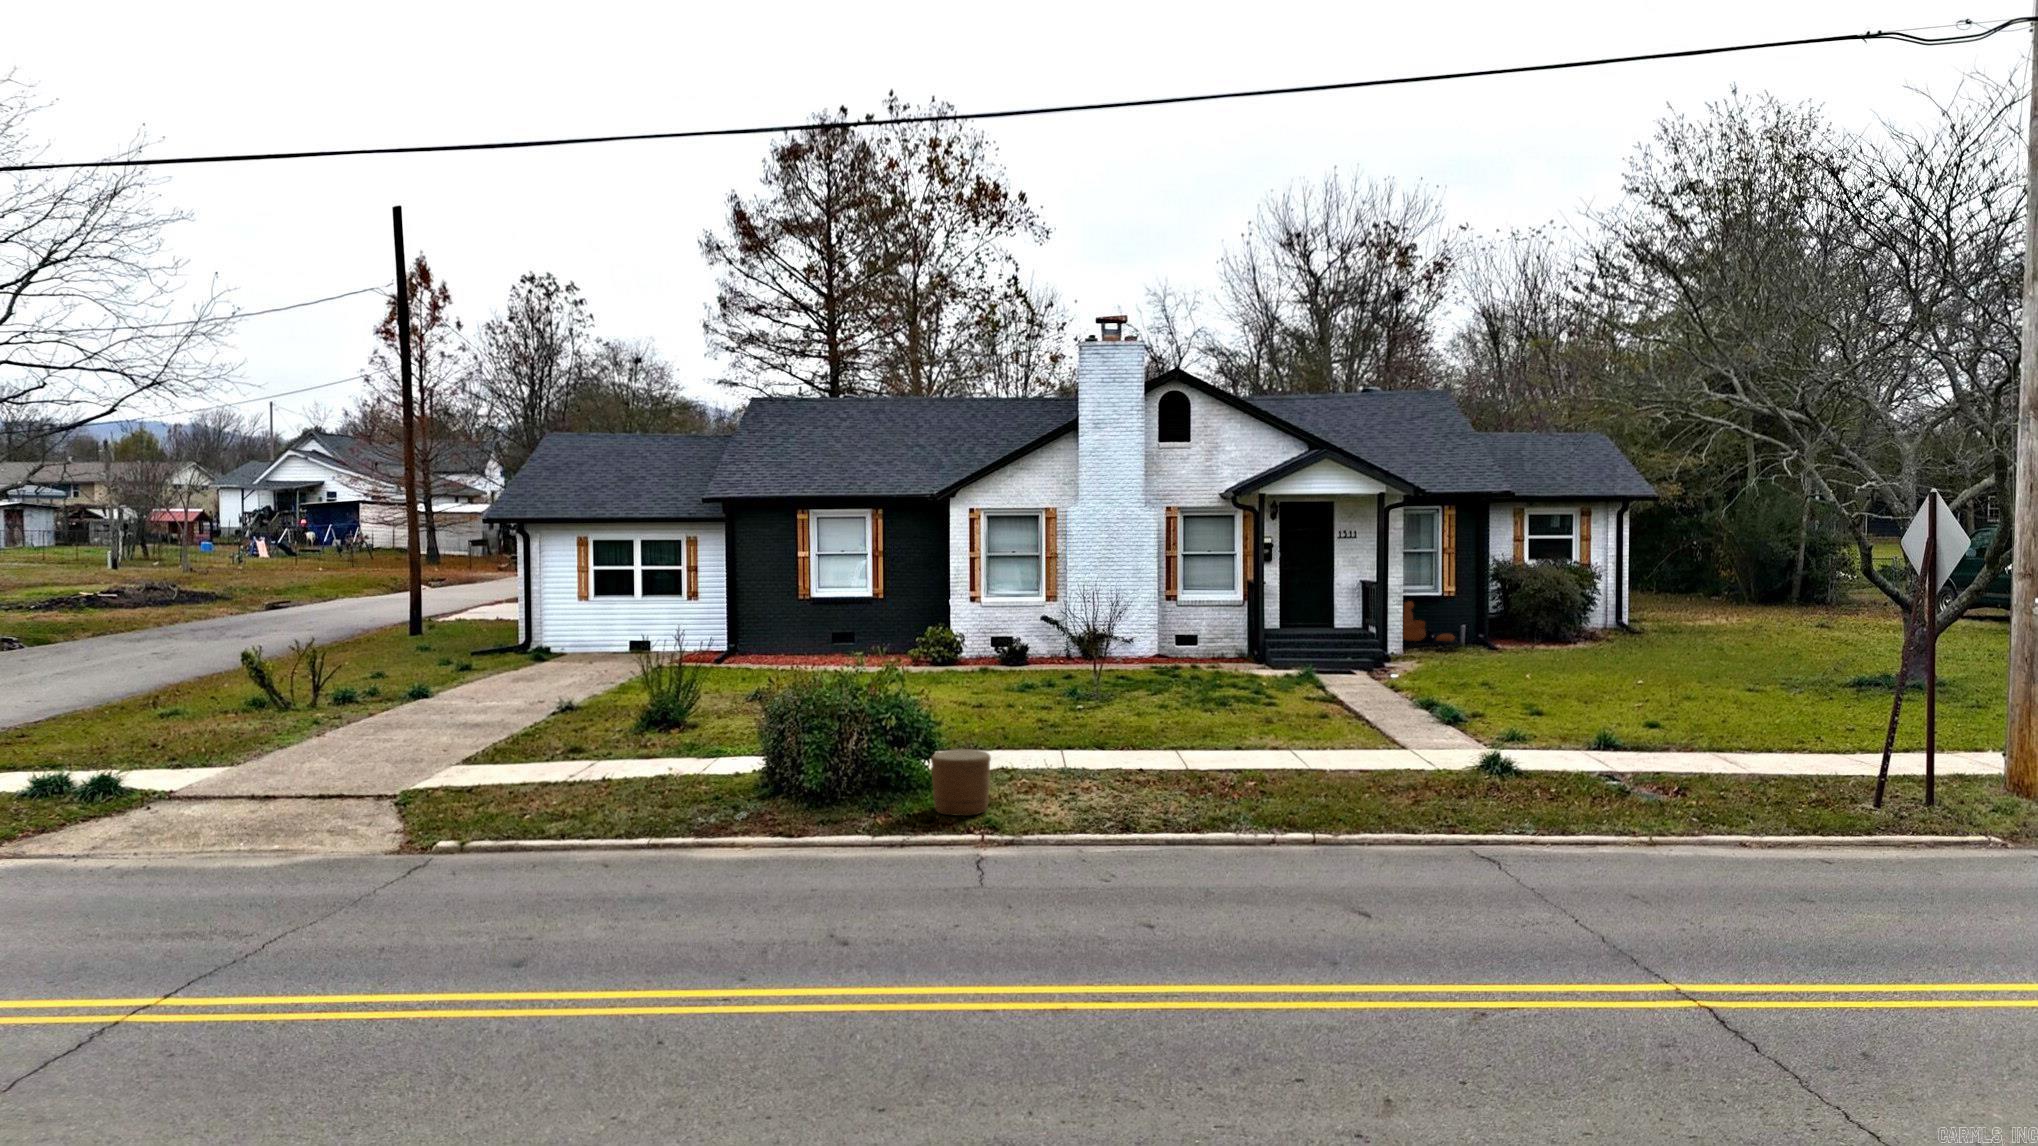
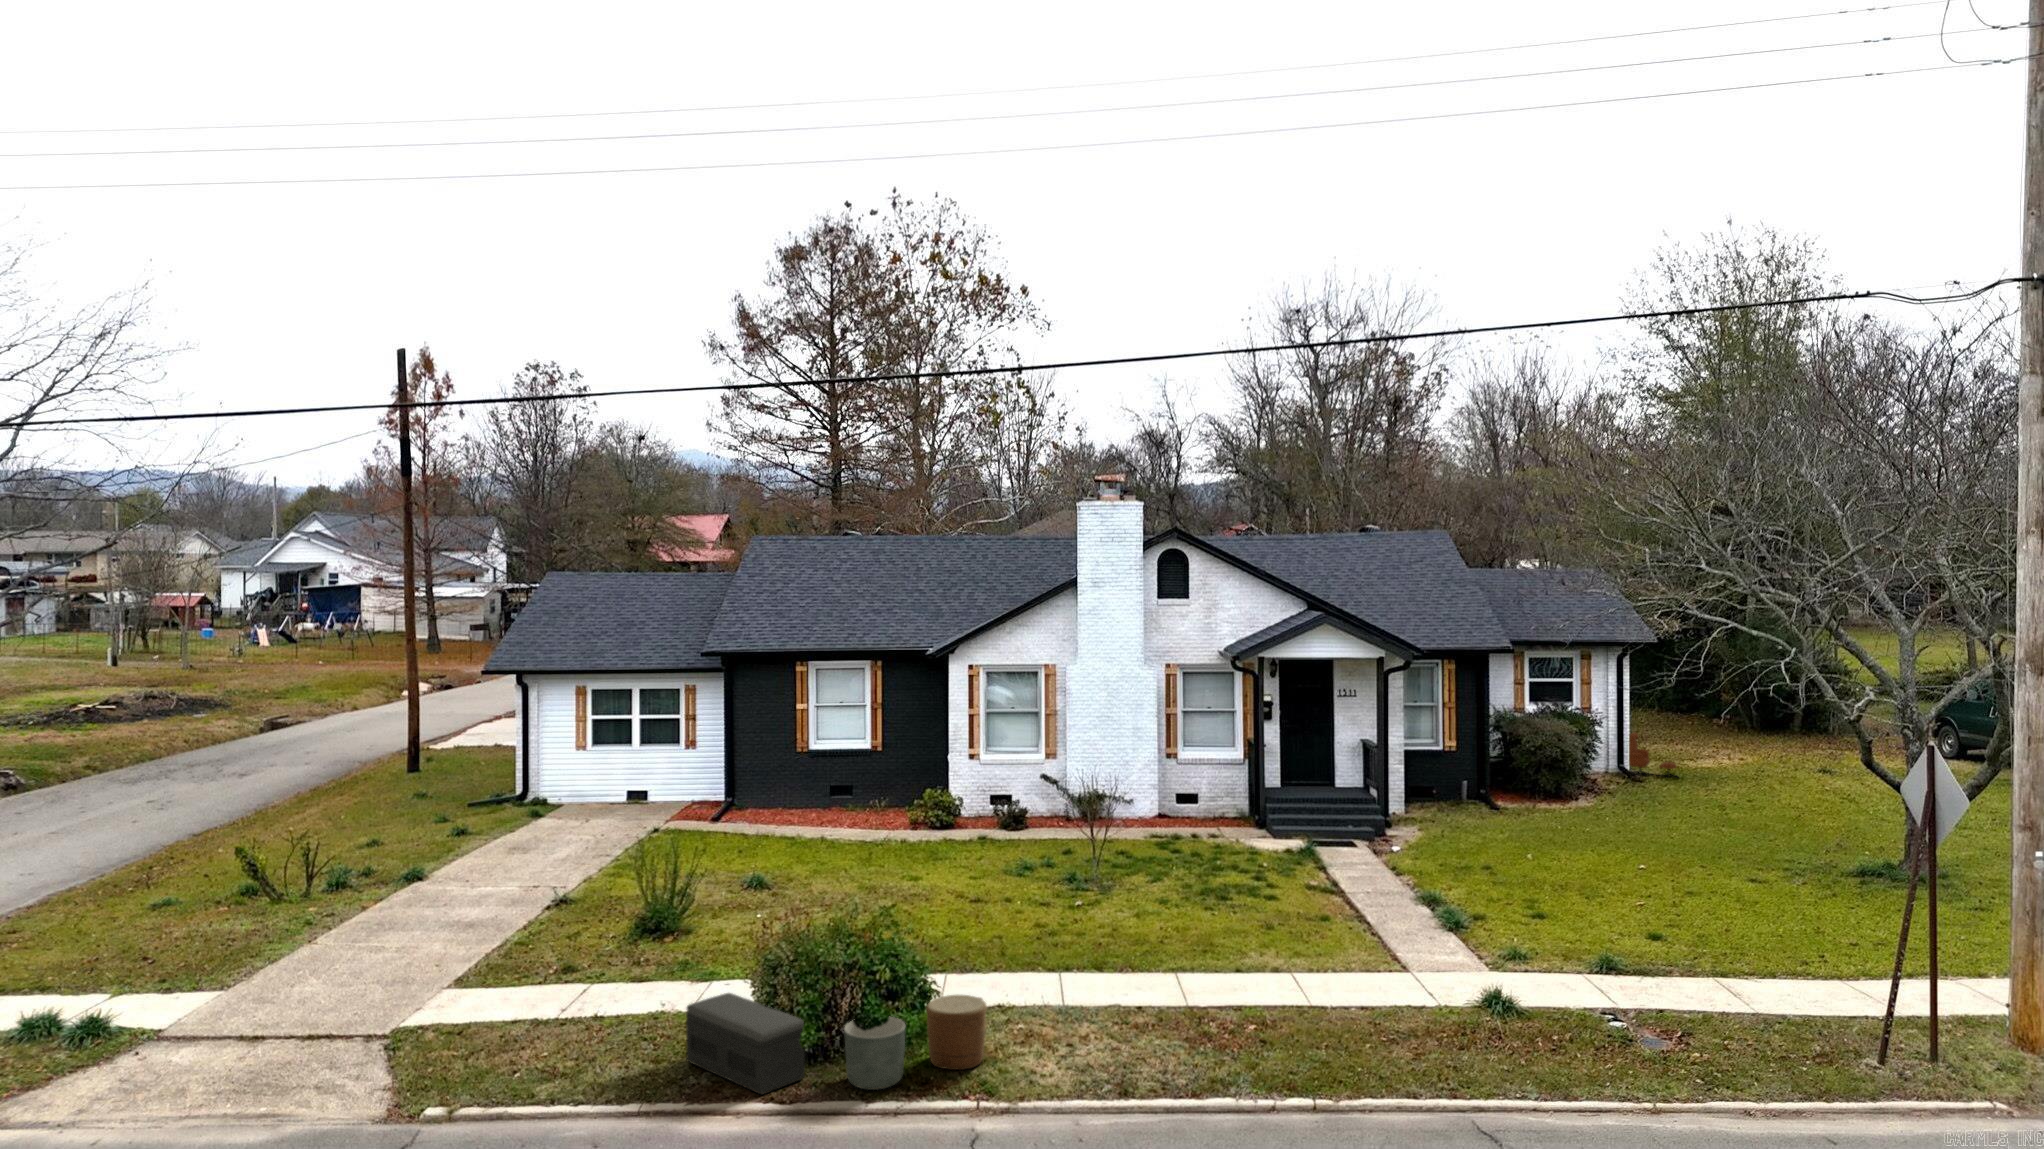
lounge chair: present [1403,601,1456,651] -> present [1629,732,1677,777]
storage bench: none [694,748,812,832] -> present [686,993,805,1095]
planter: none [850,763,911,828] -> present [844,1017,905,1090]

